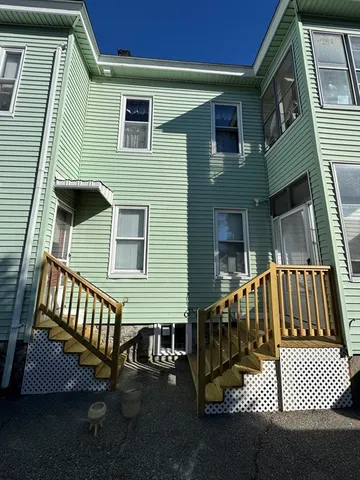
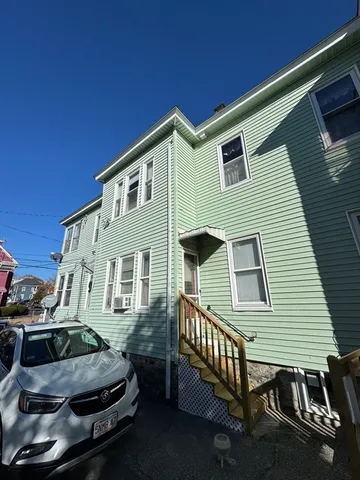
bucket: present [120,382,144,417] -> none [246,427,273,469]

